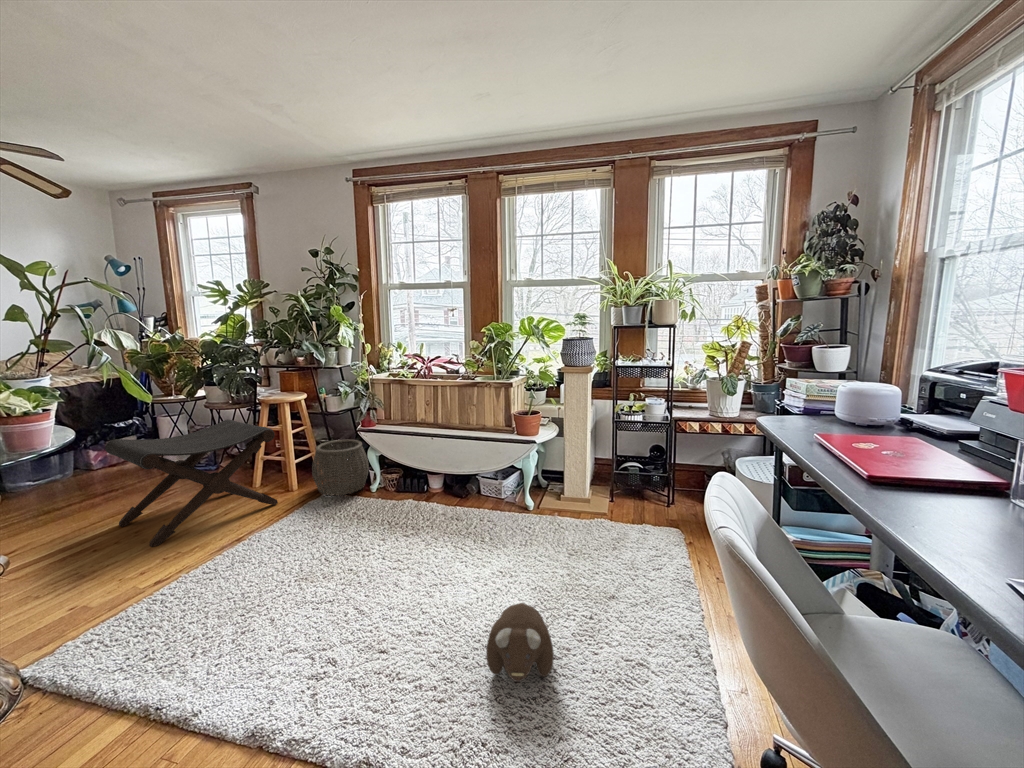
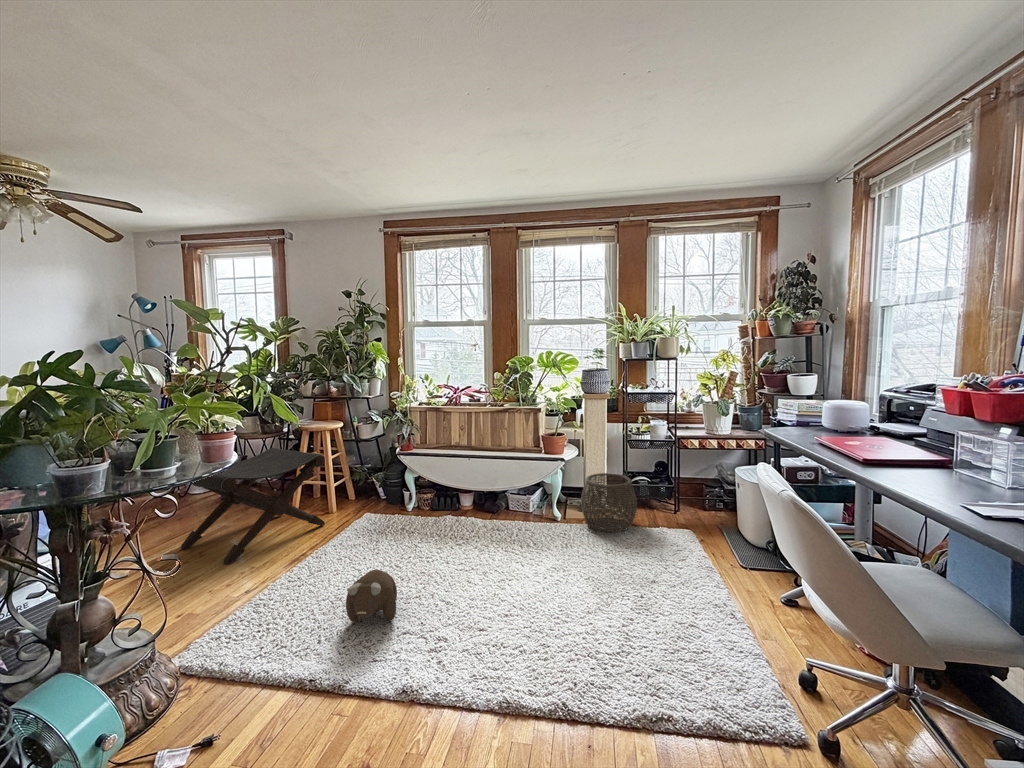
woven basket: present [312,440,368,496] -> present [581,473,637,533]
plush toy: present [486,603,554,682] -> present [346,570,397,622]

